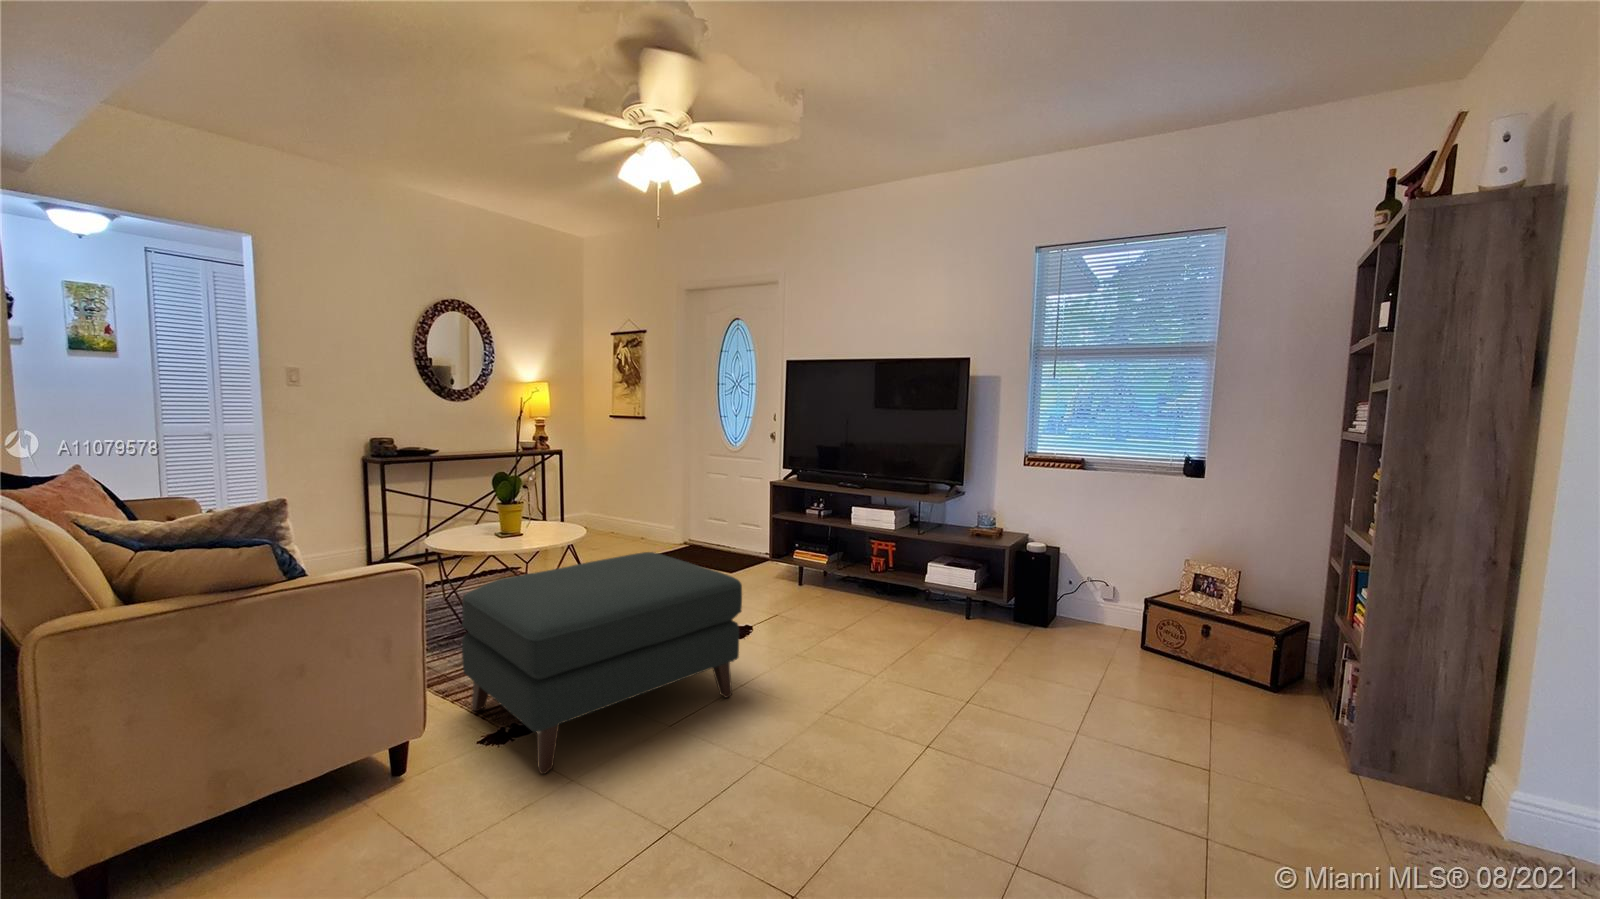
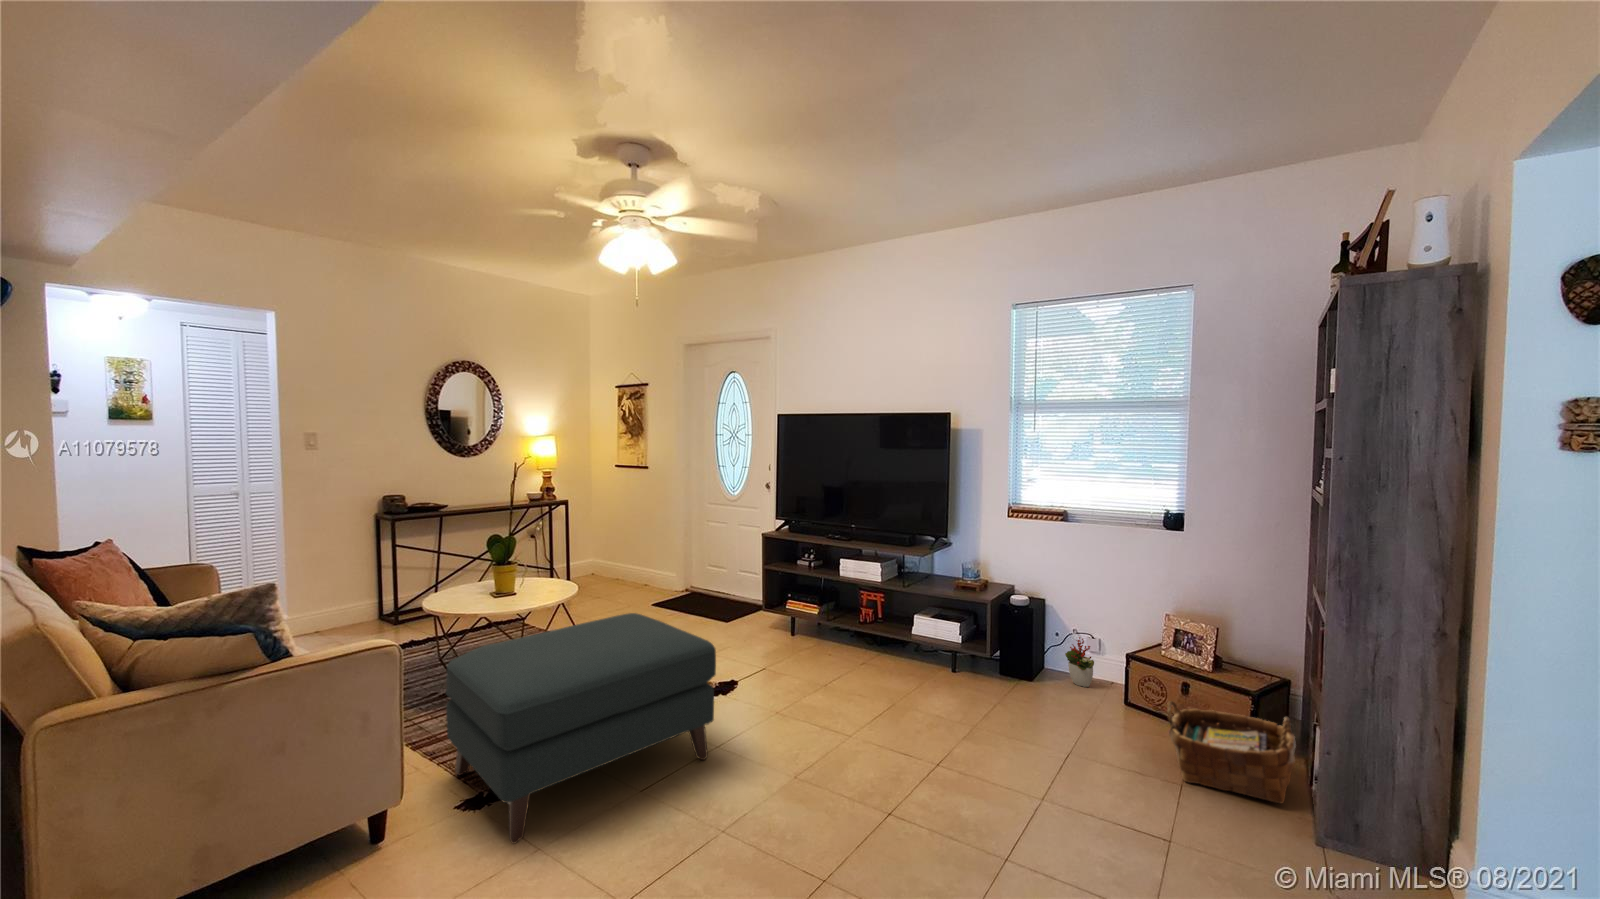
decorative plant: none [1081,584,1111,633] -> present [1065,637,1094,687]
woven basket: none [1195,640,1323,736] -> present [1167,701,1296,803]

